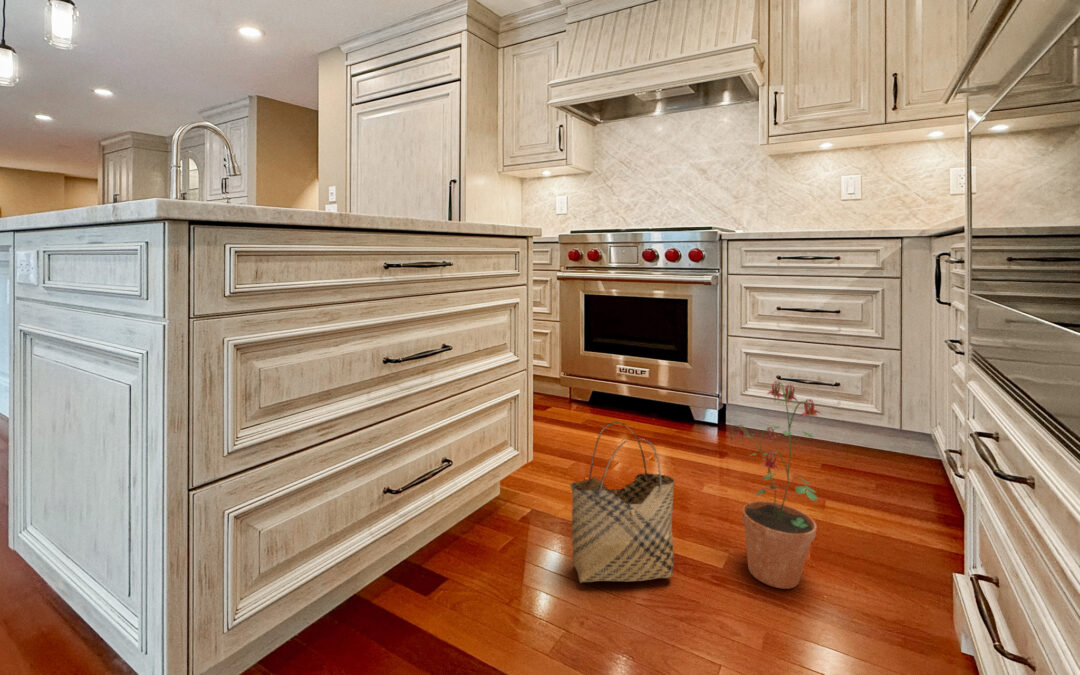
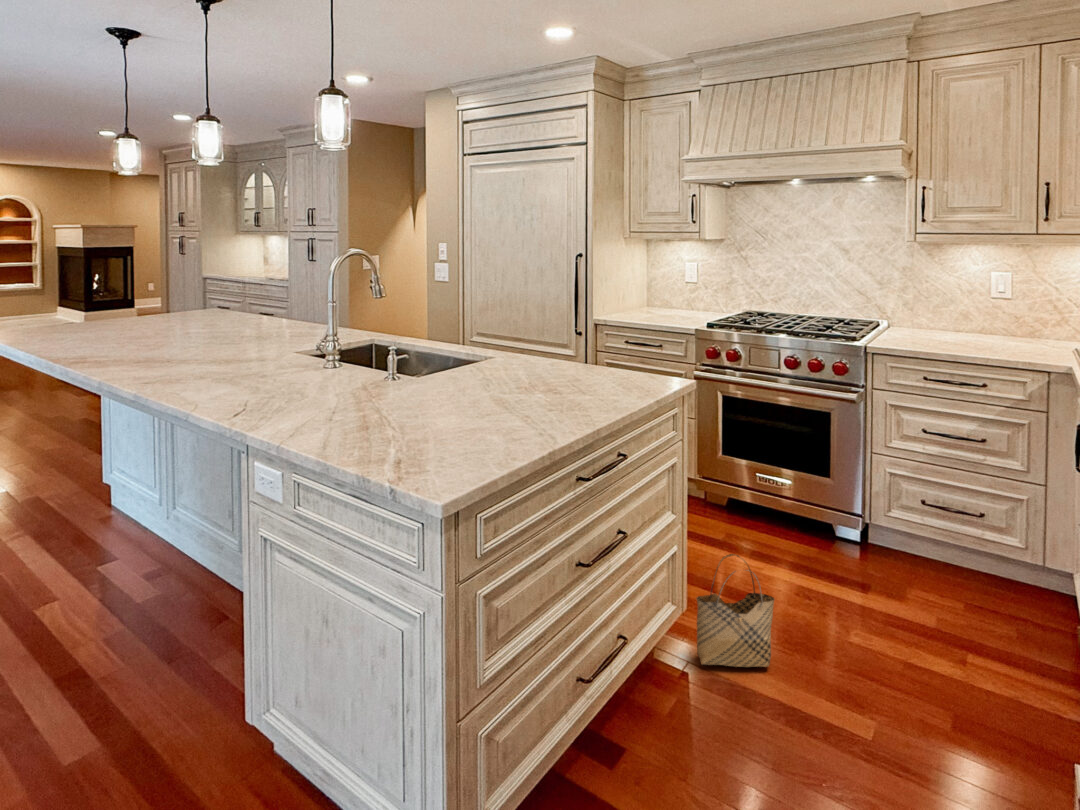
potted plant: present [728,382,819,589] -> none [819,530,882,681]

